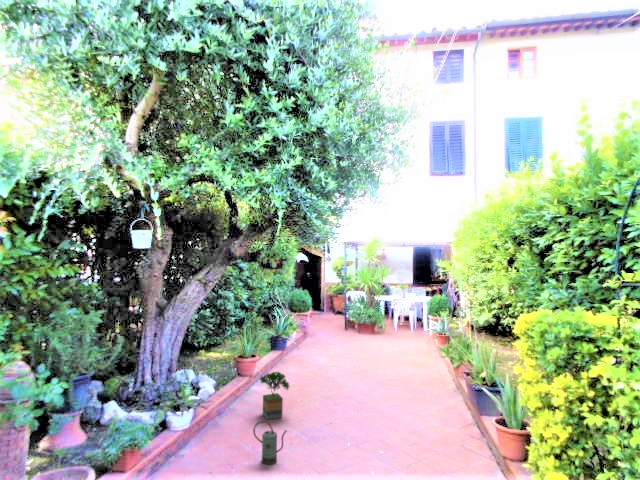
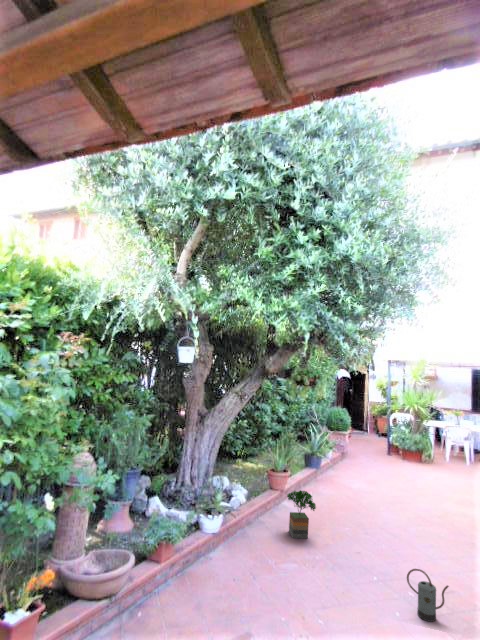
watering can: present [253,421,286,464] -> present [407,569,449,622]

